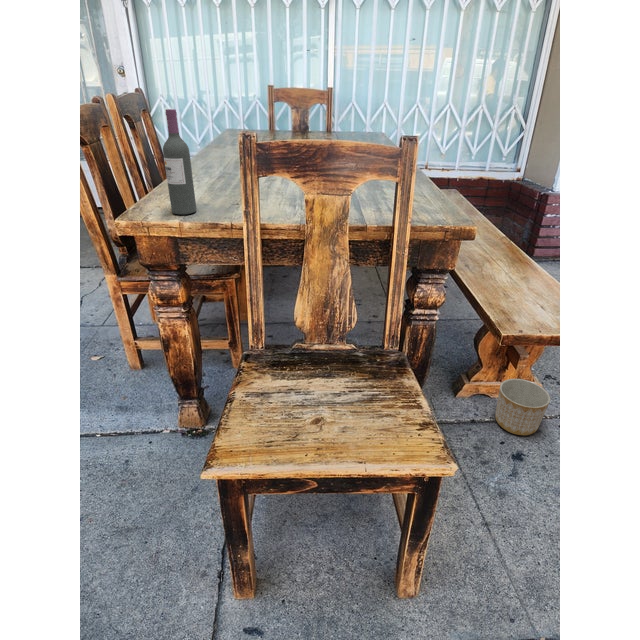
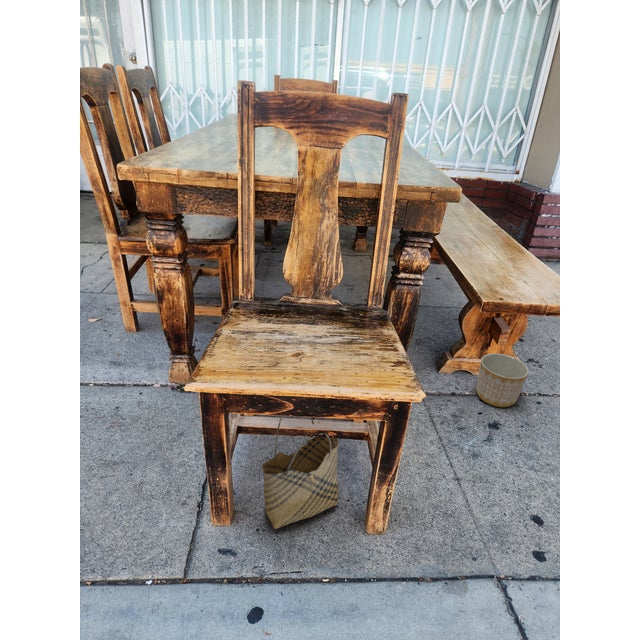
wine bottle: present [163,109,196,214] -> none [168,64,197,167]
woven basket: none [284,467,365,598] -> present [262,416,339,529]

